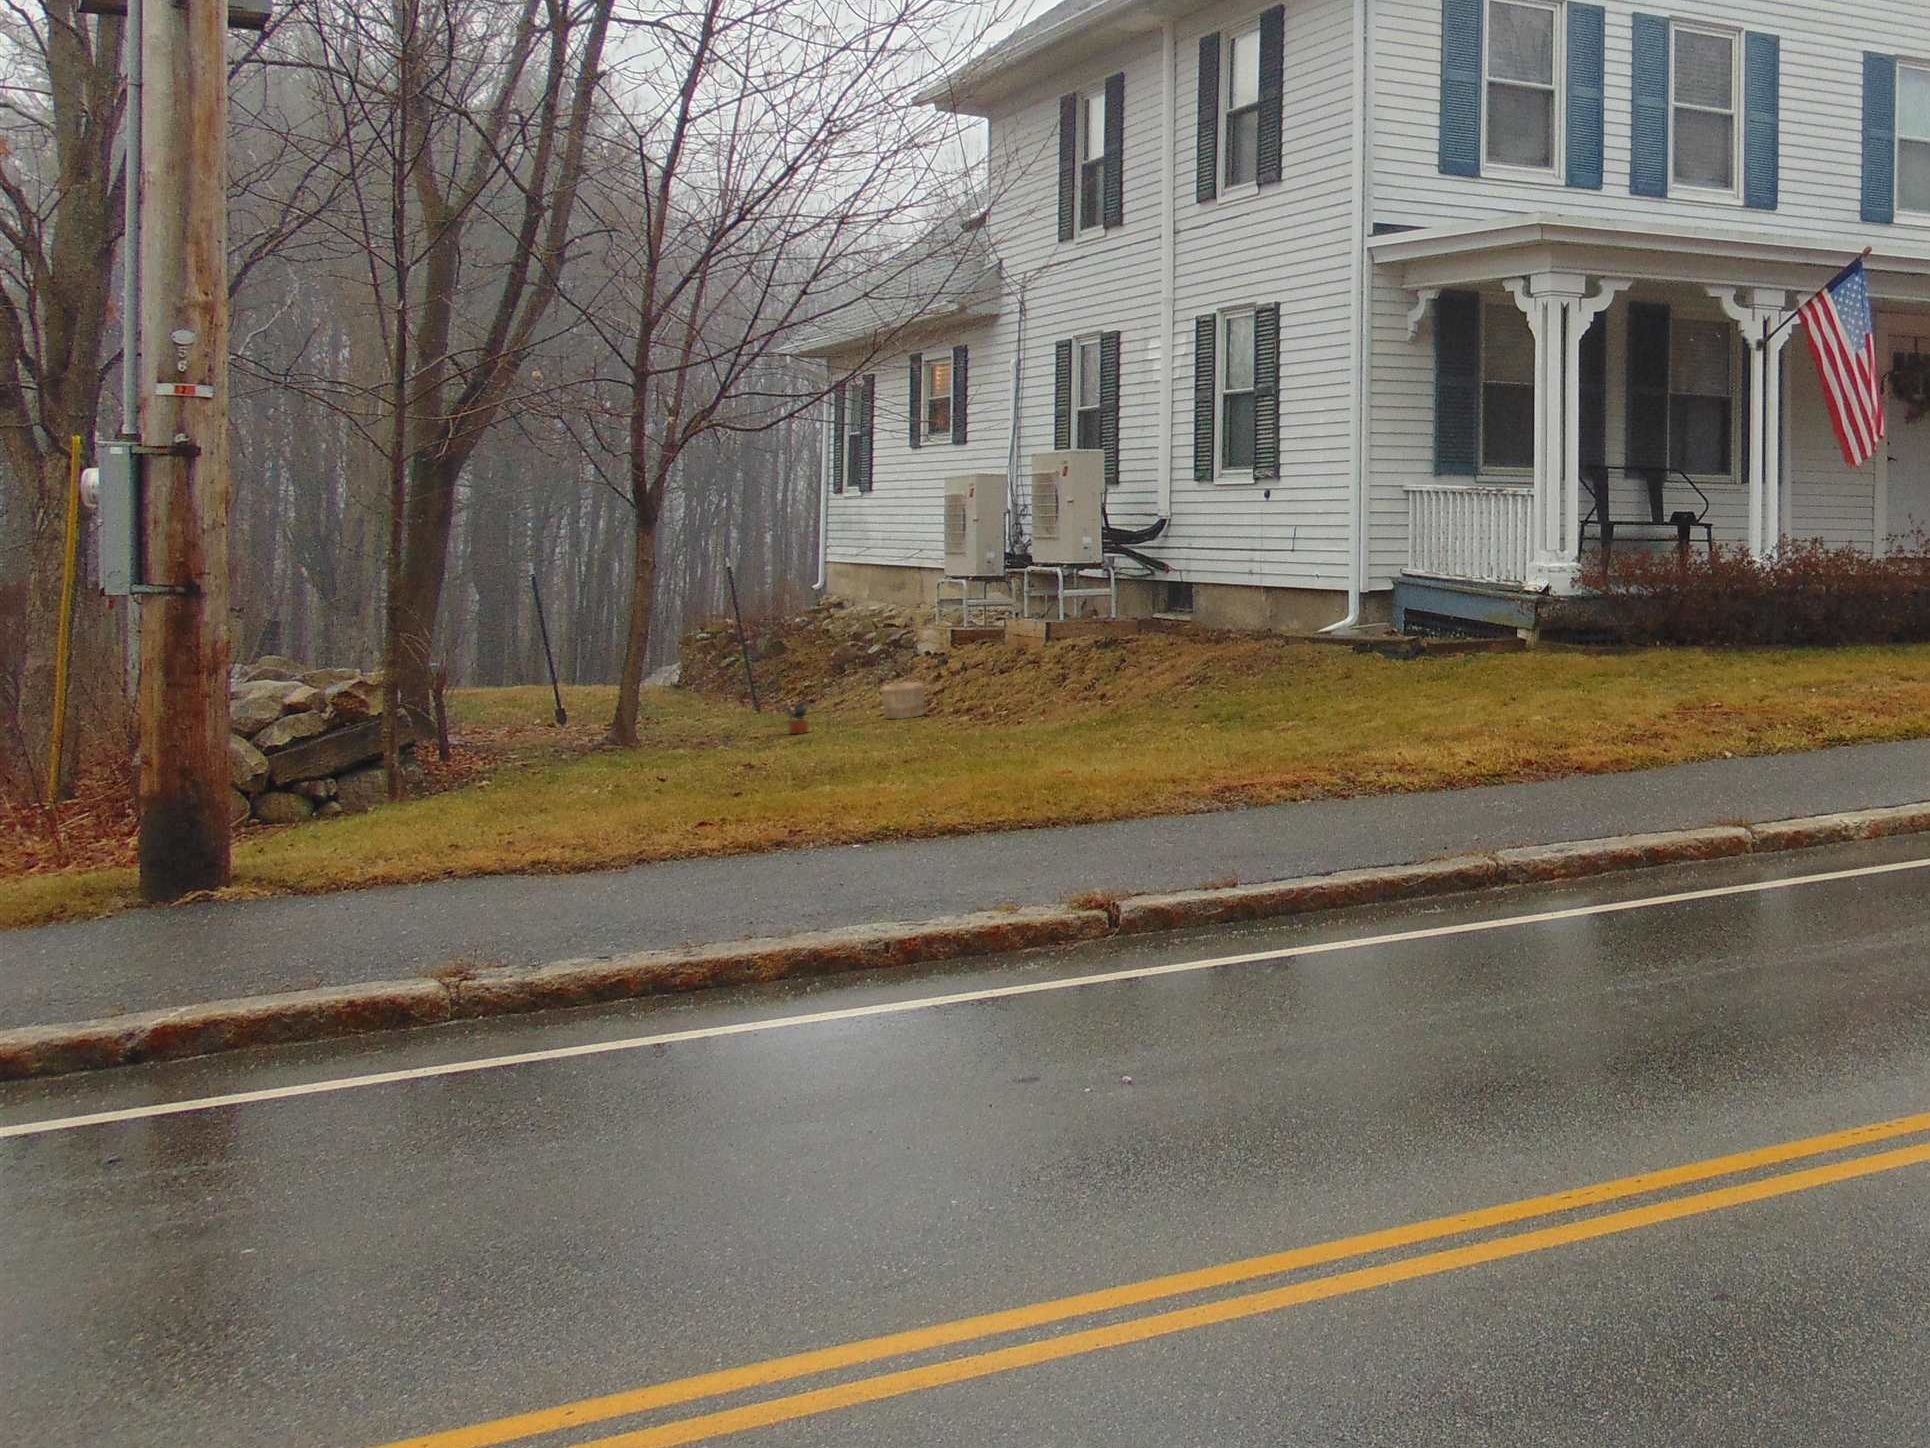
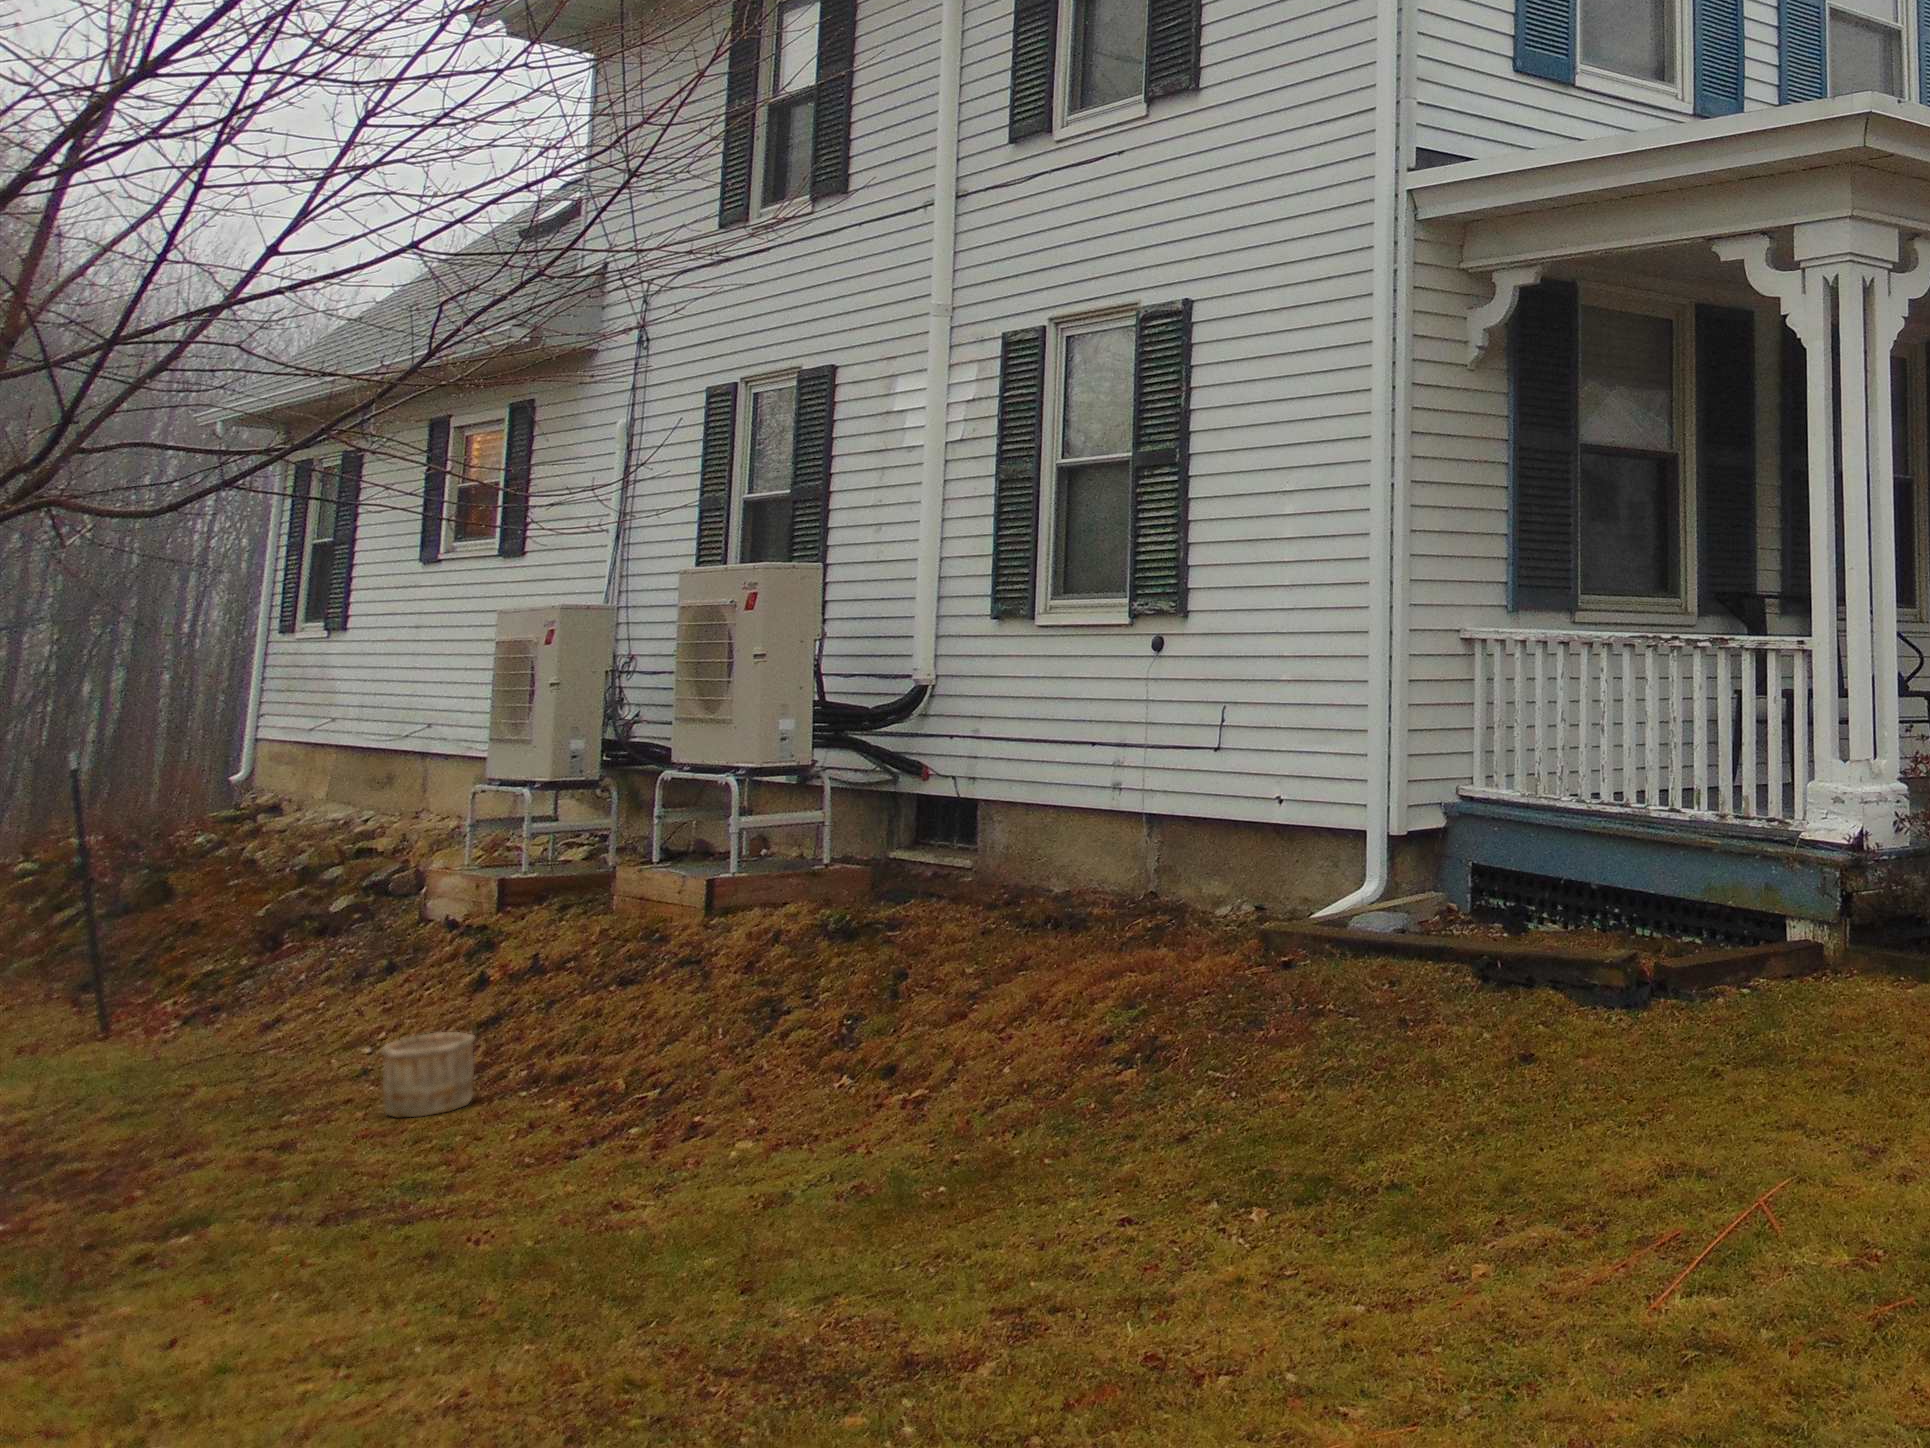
potted plant: present [776,702,815,734] -> none [134,1102,237,1181]

